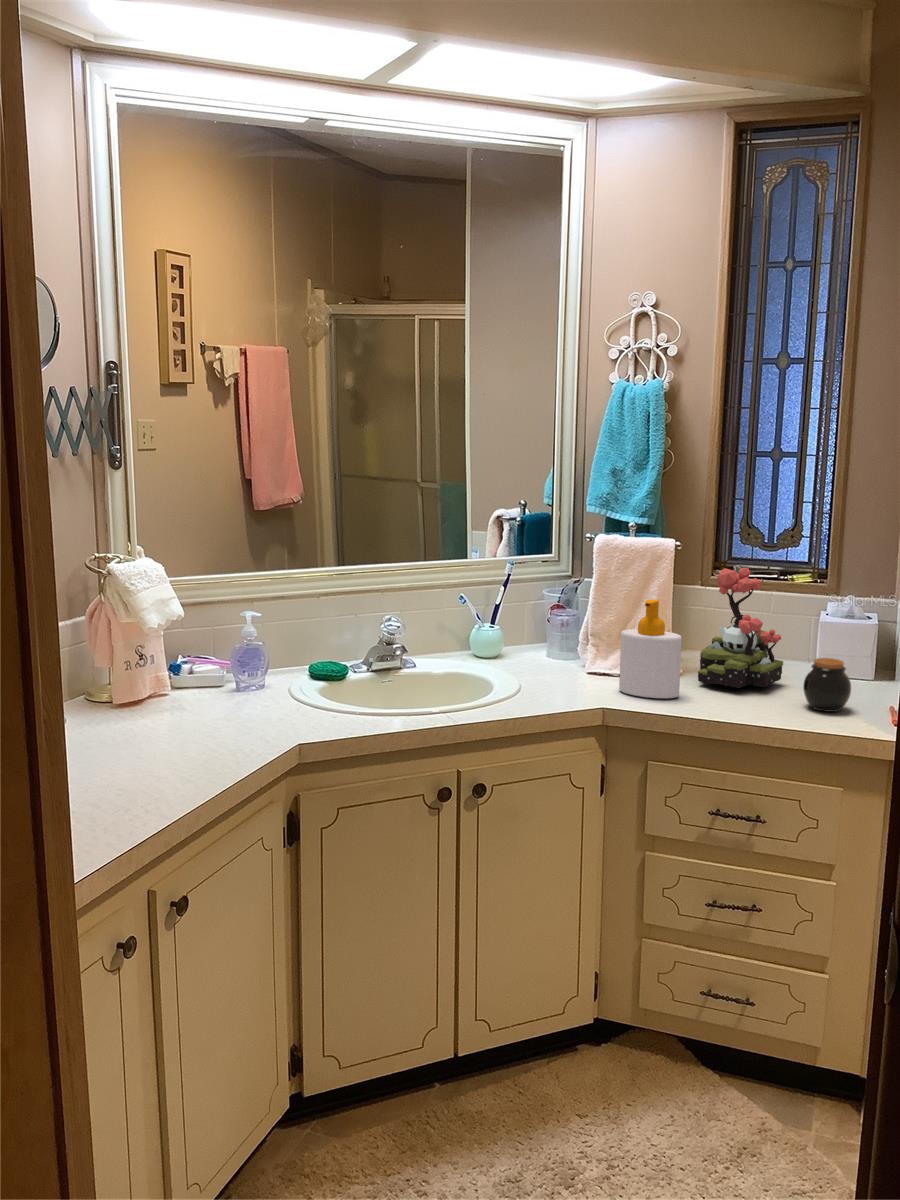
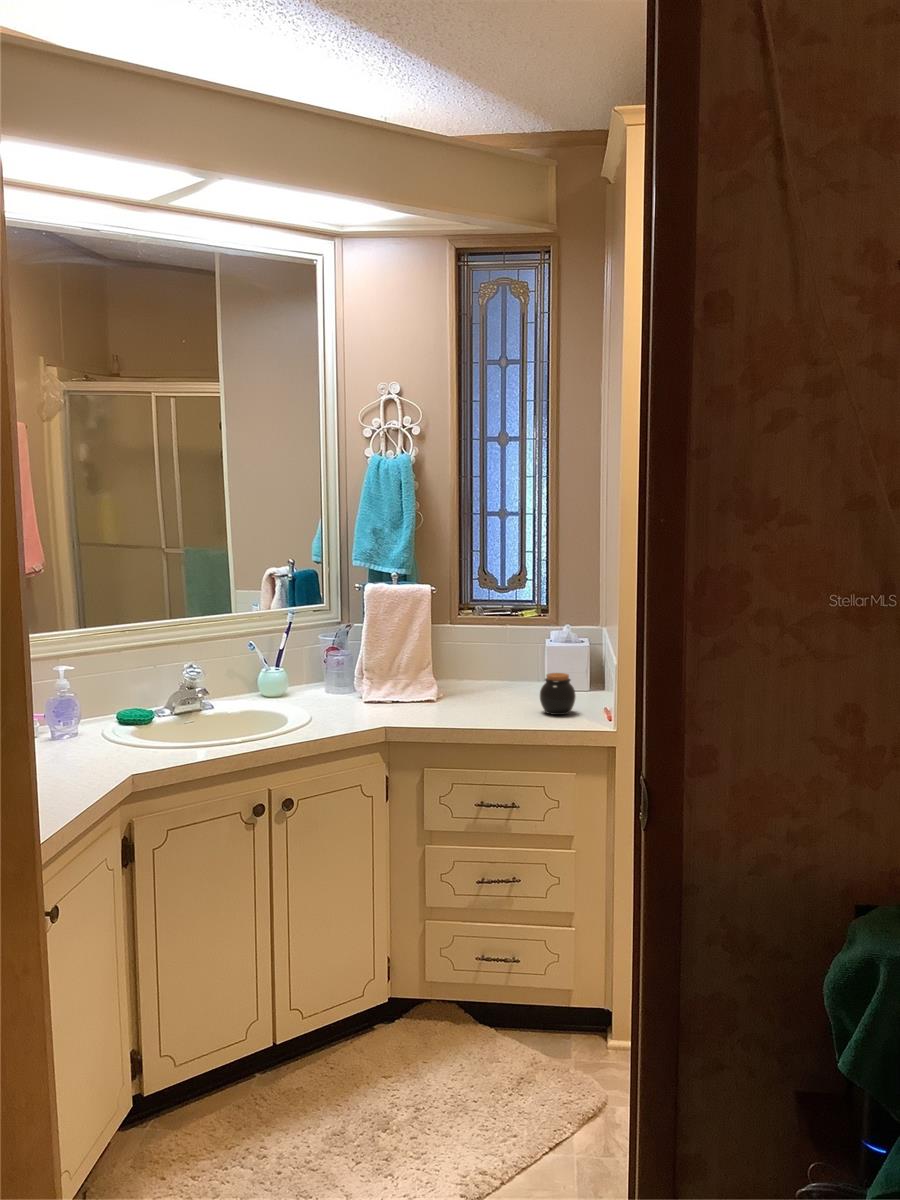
plant: present [698,568,783,688] -> none [456,606,521,703]
soap bottle: present [619,599,682,698] -> none [393,635,444,716]

